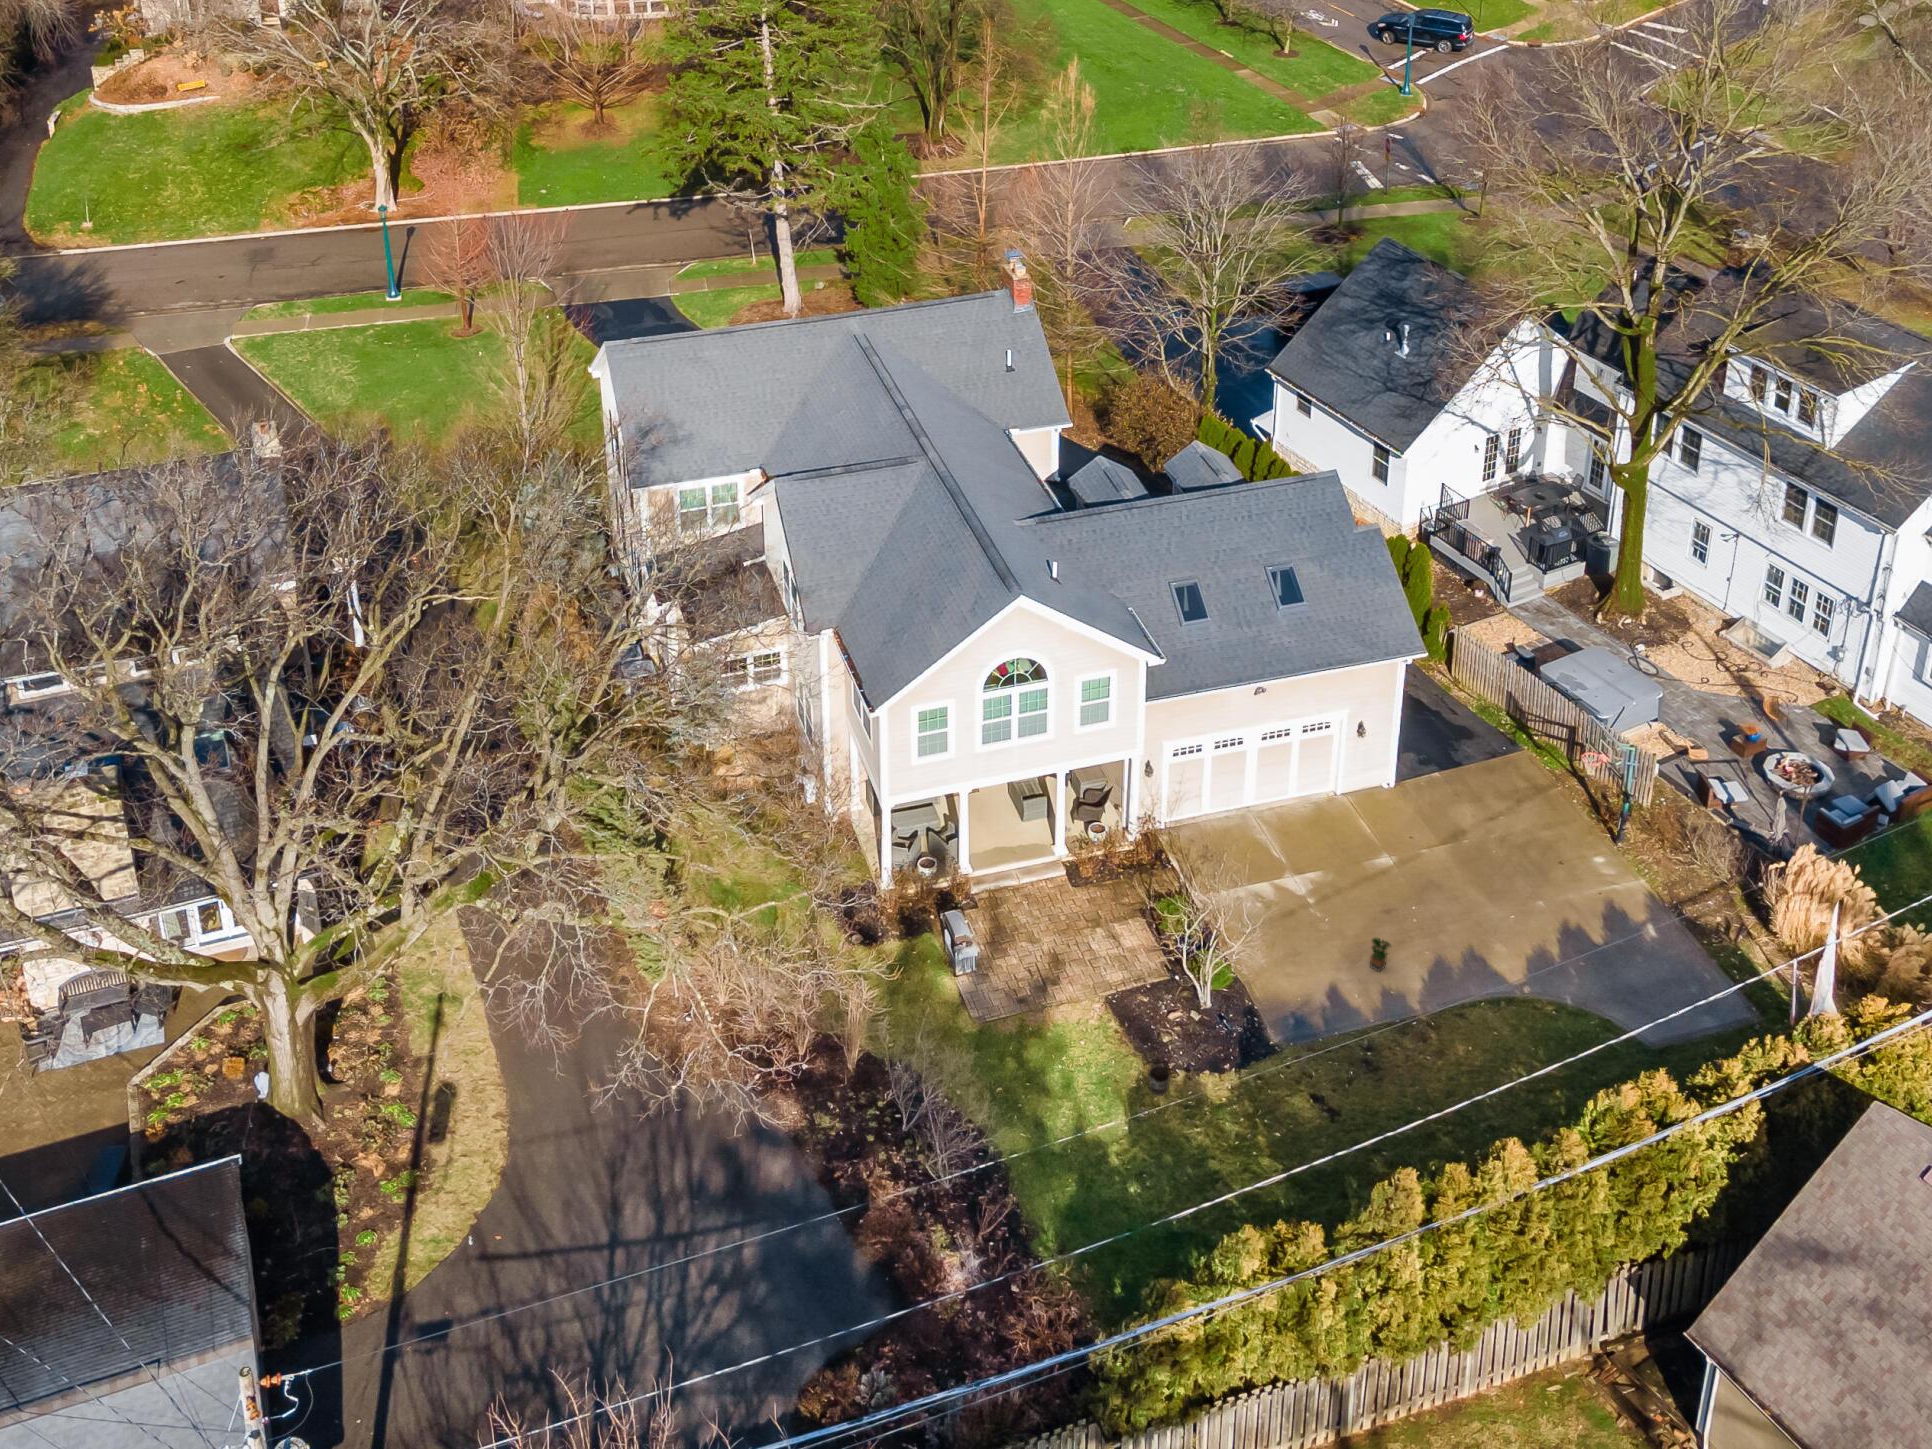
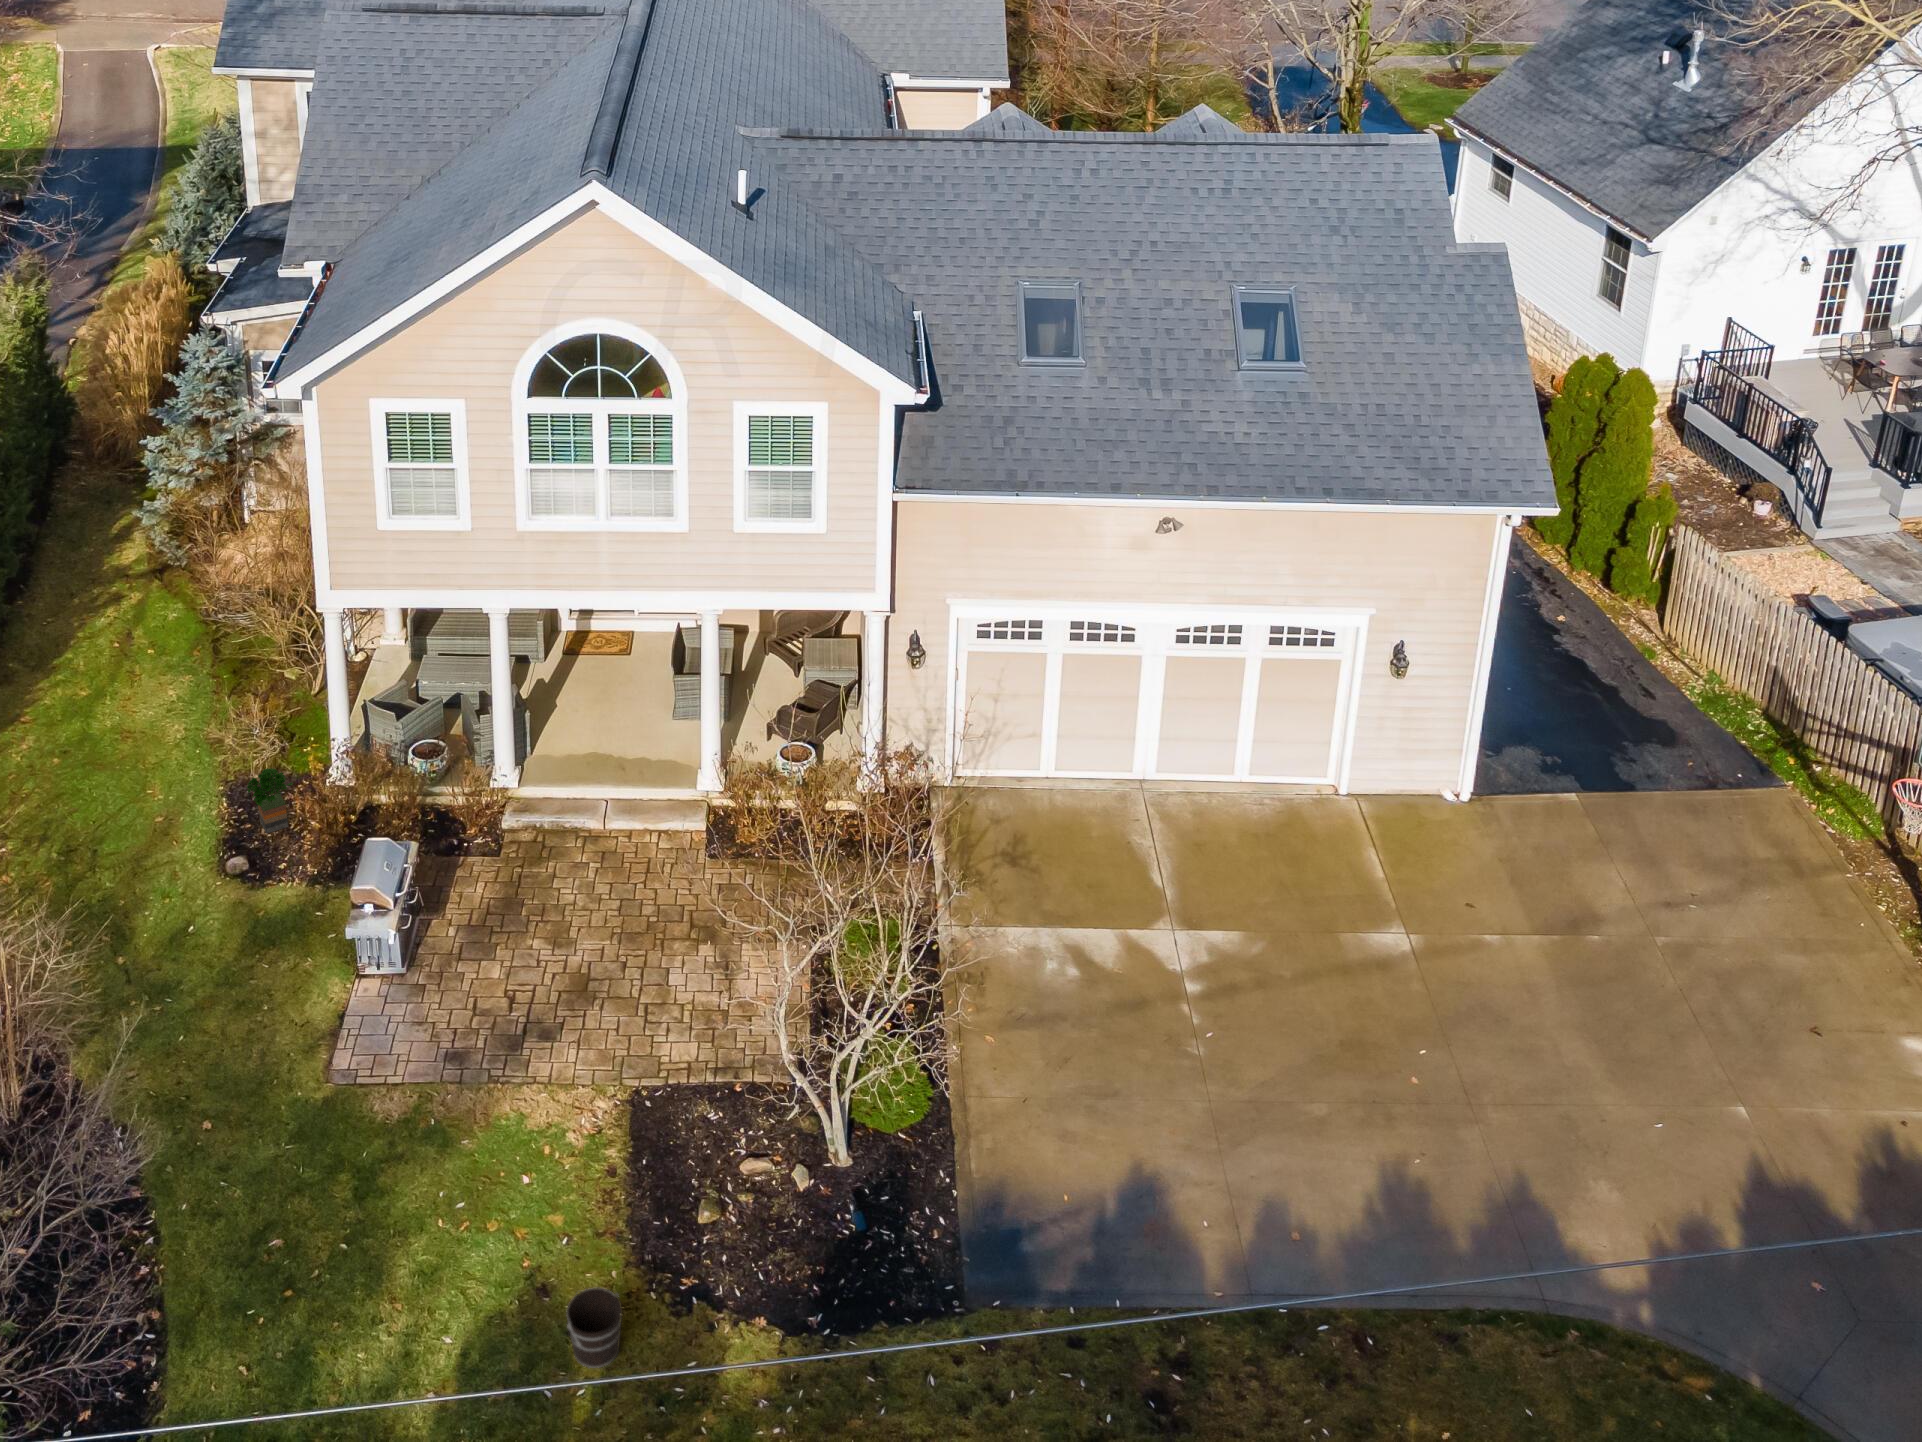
potted tree: present [1370,938,1391,971] -> present [247,768,293,834]

